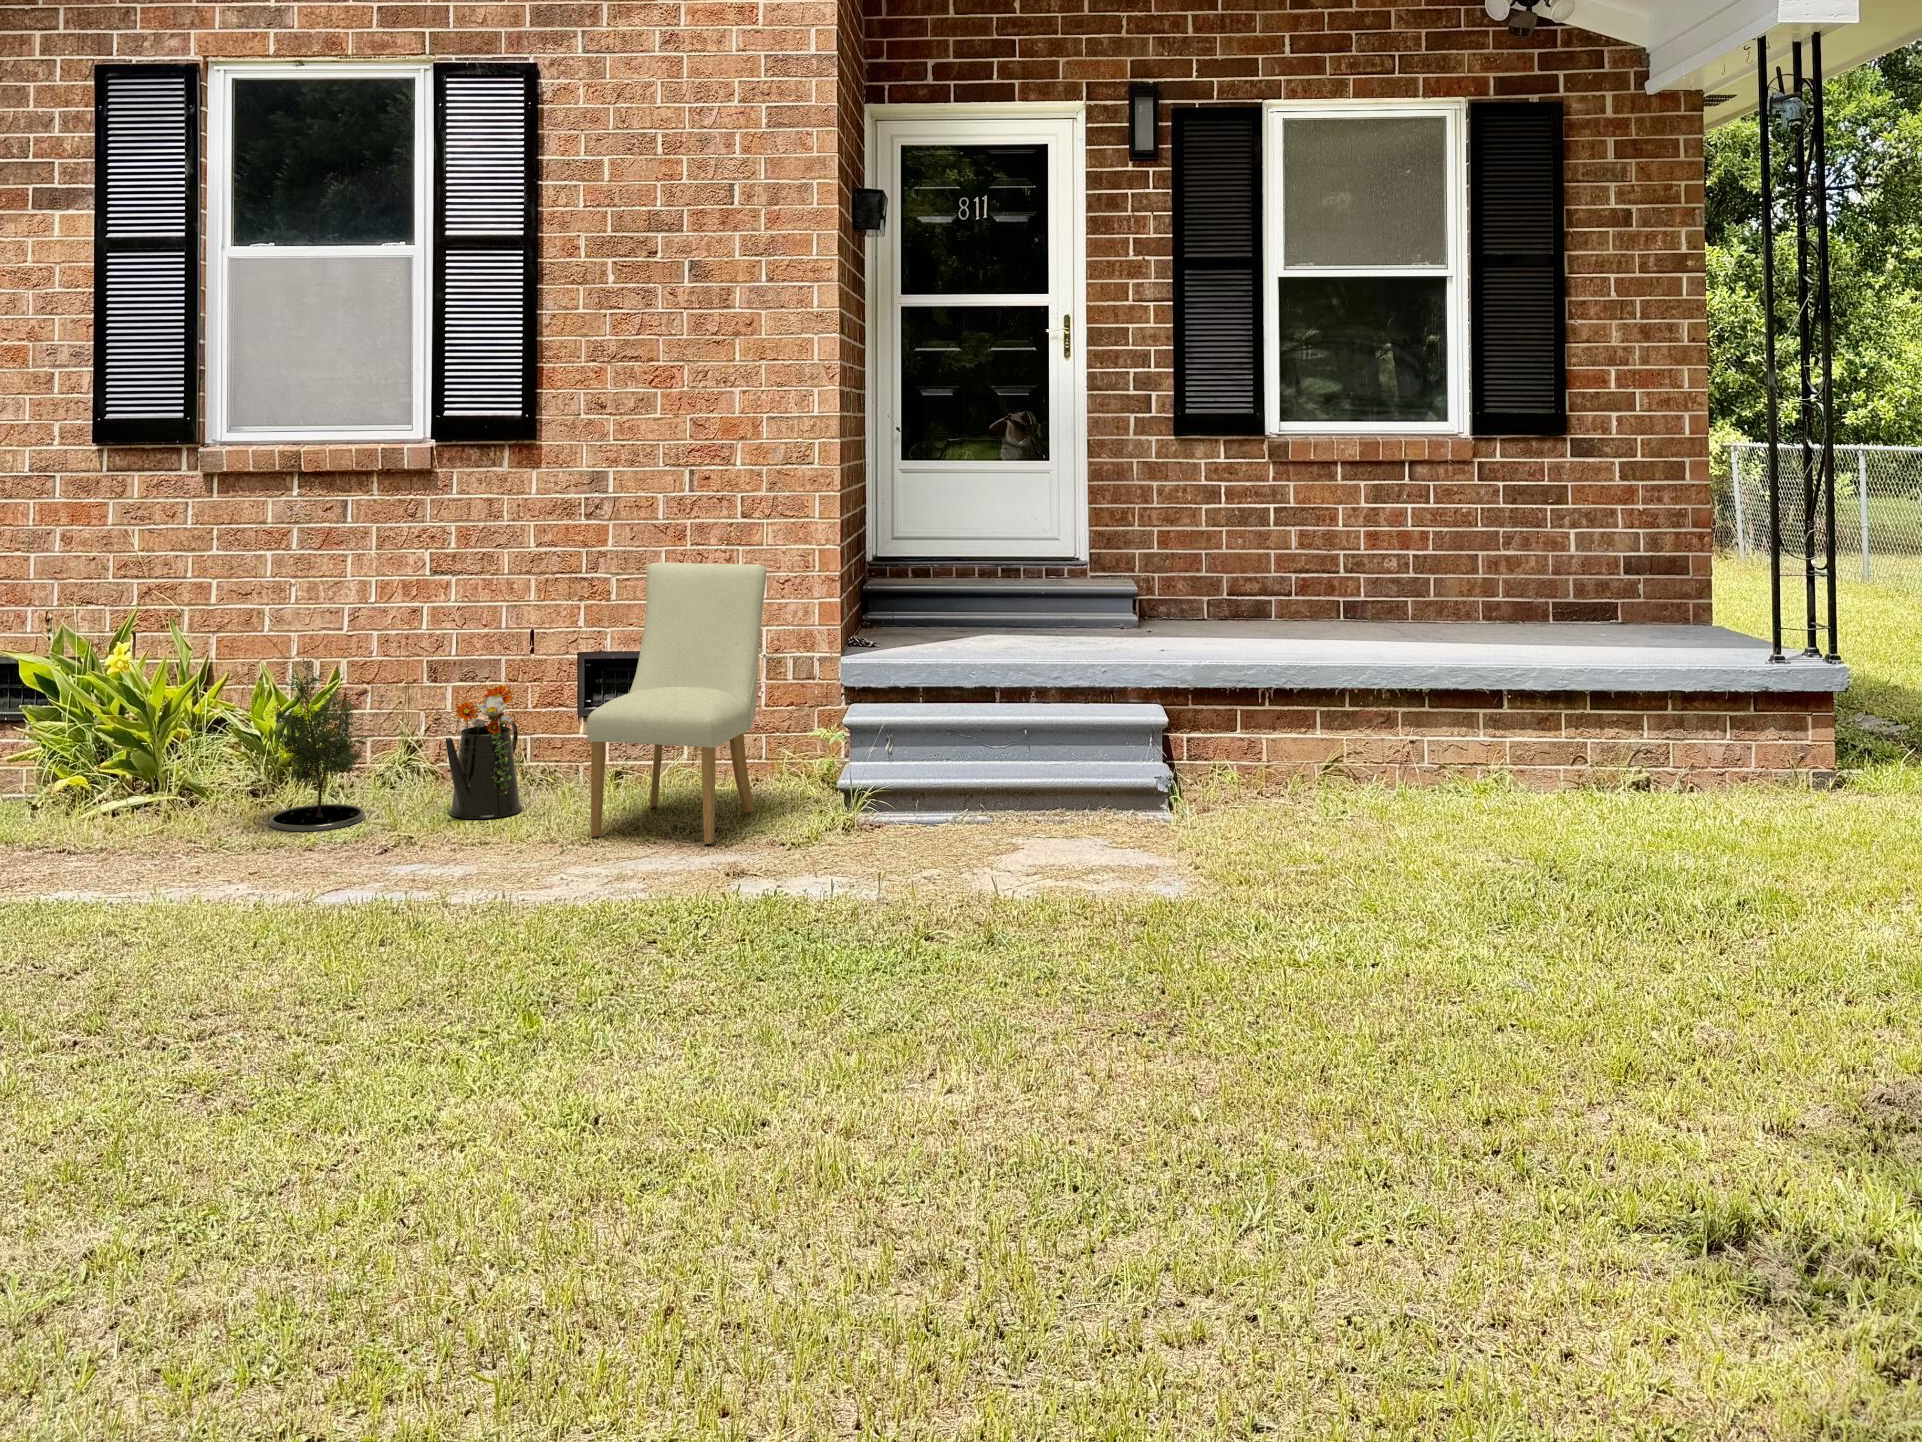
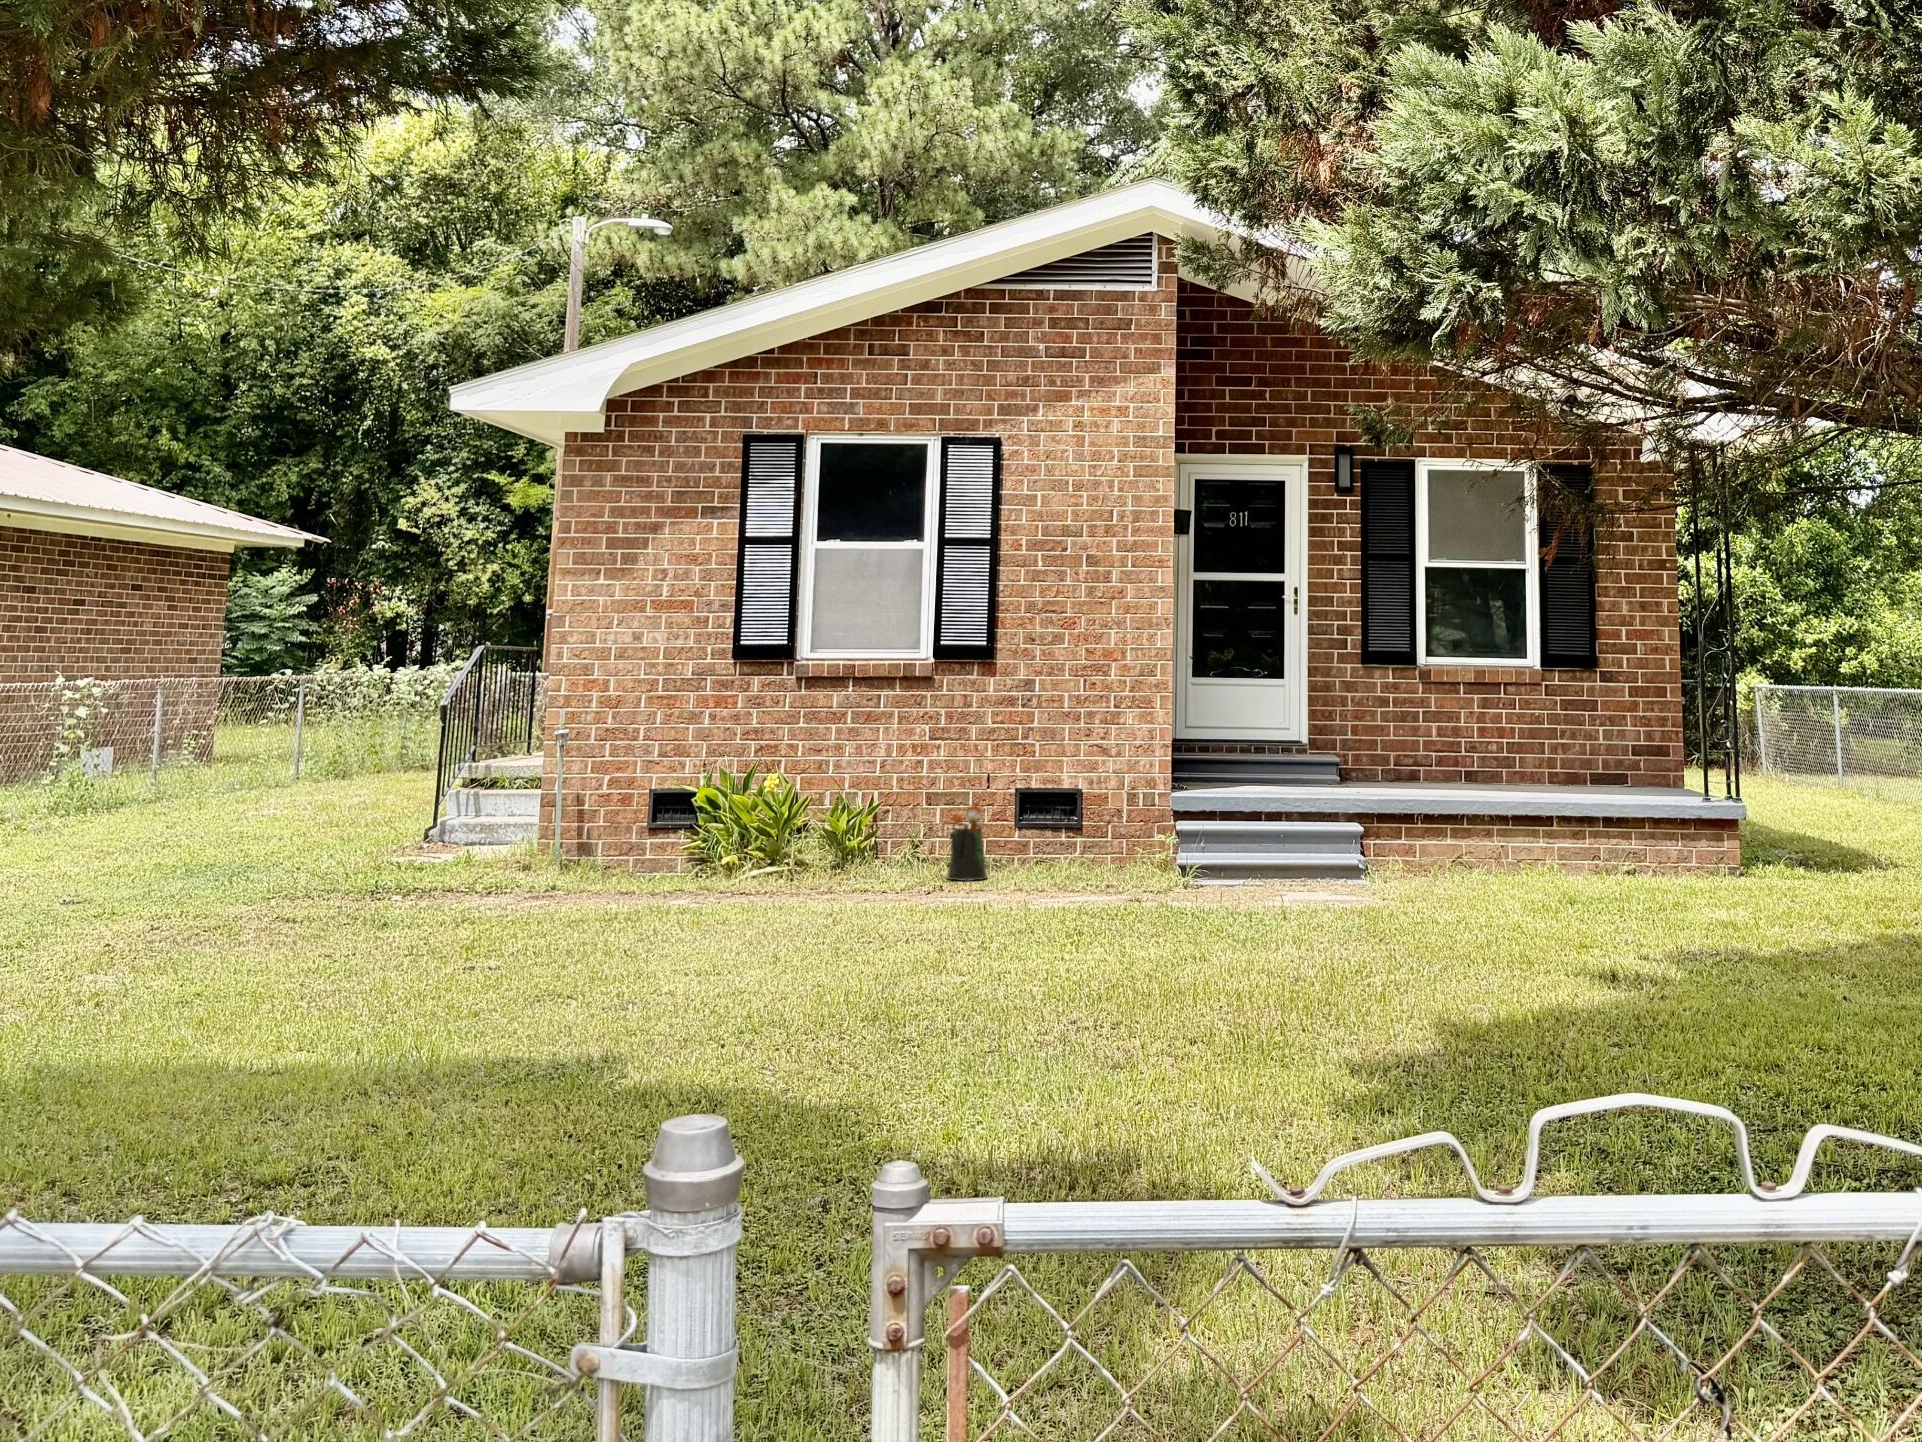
chair: present [587,563,766,845] -> none [1037,733,1132,890]
potted tree: present [268,658,367,832] -> none [846,783,901,885]

